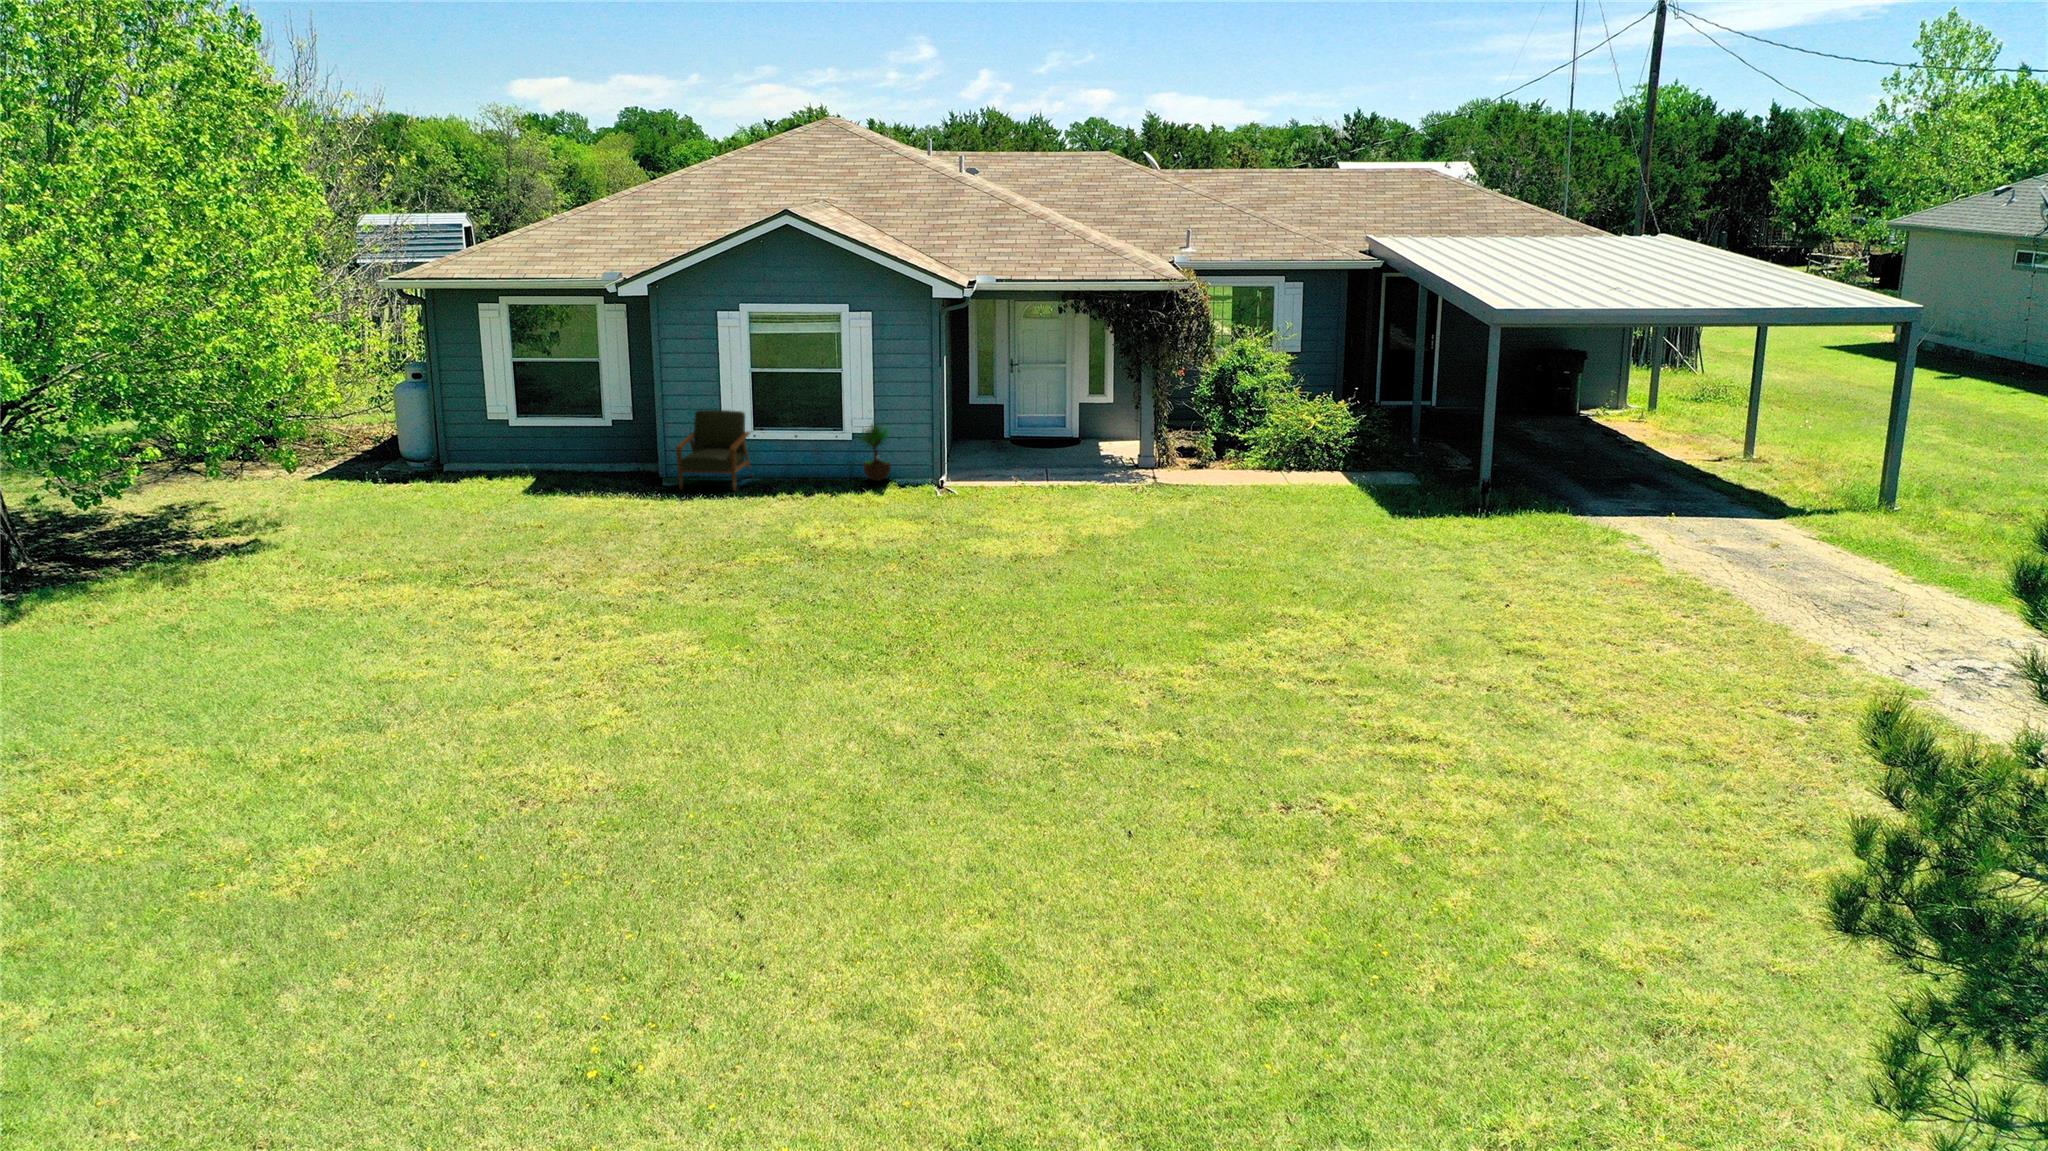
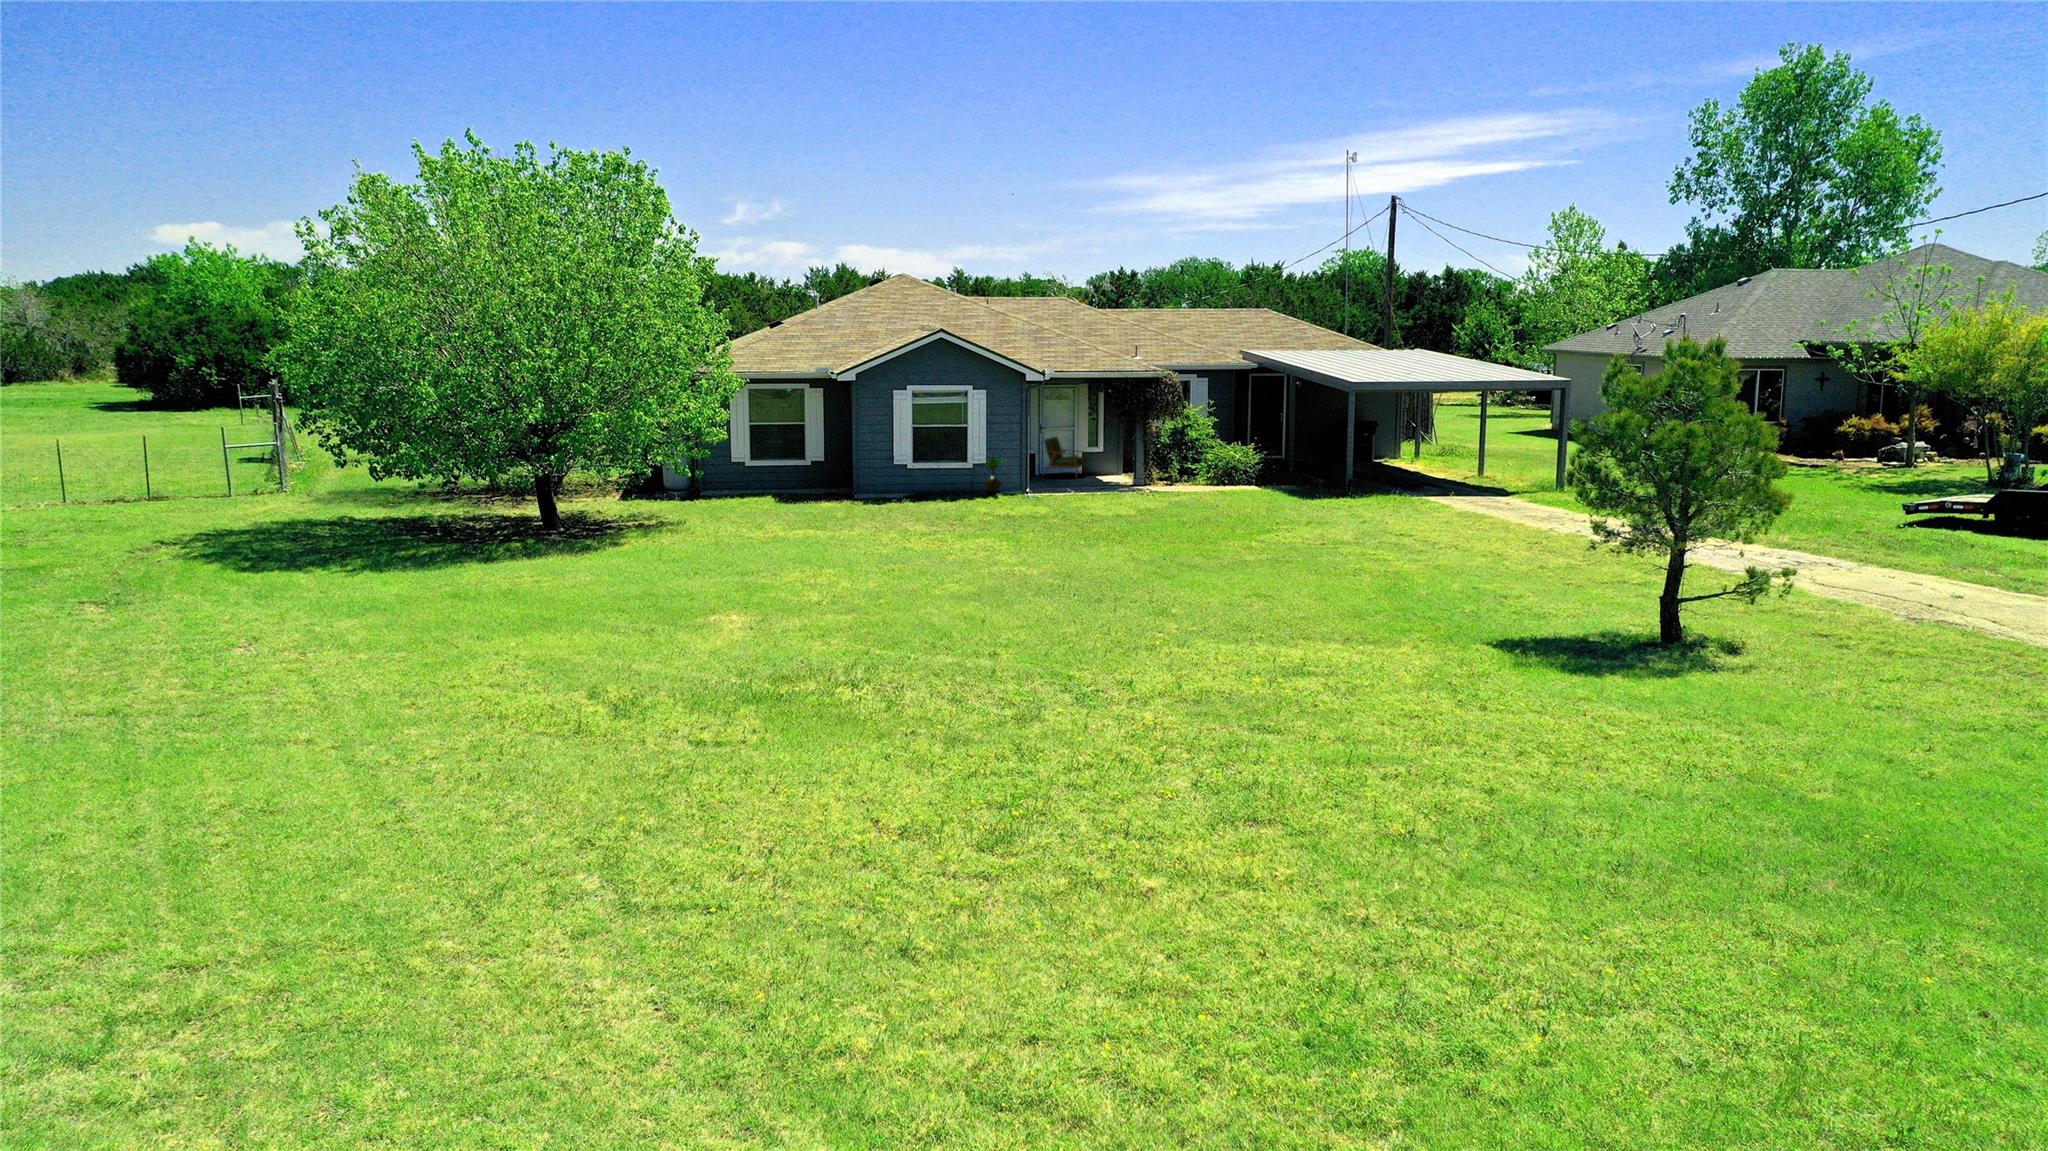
chair: present [676,410,750,490] -> present [1044,437,1087,473]

